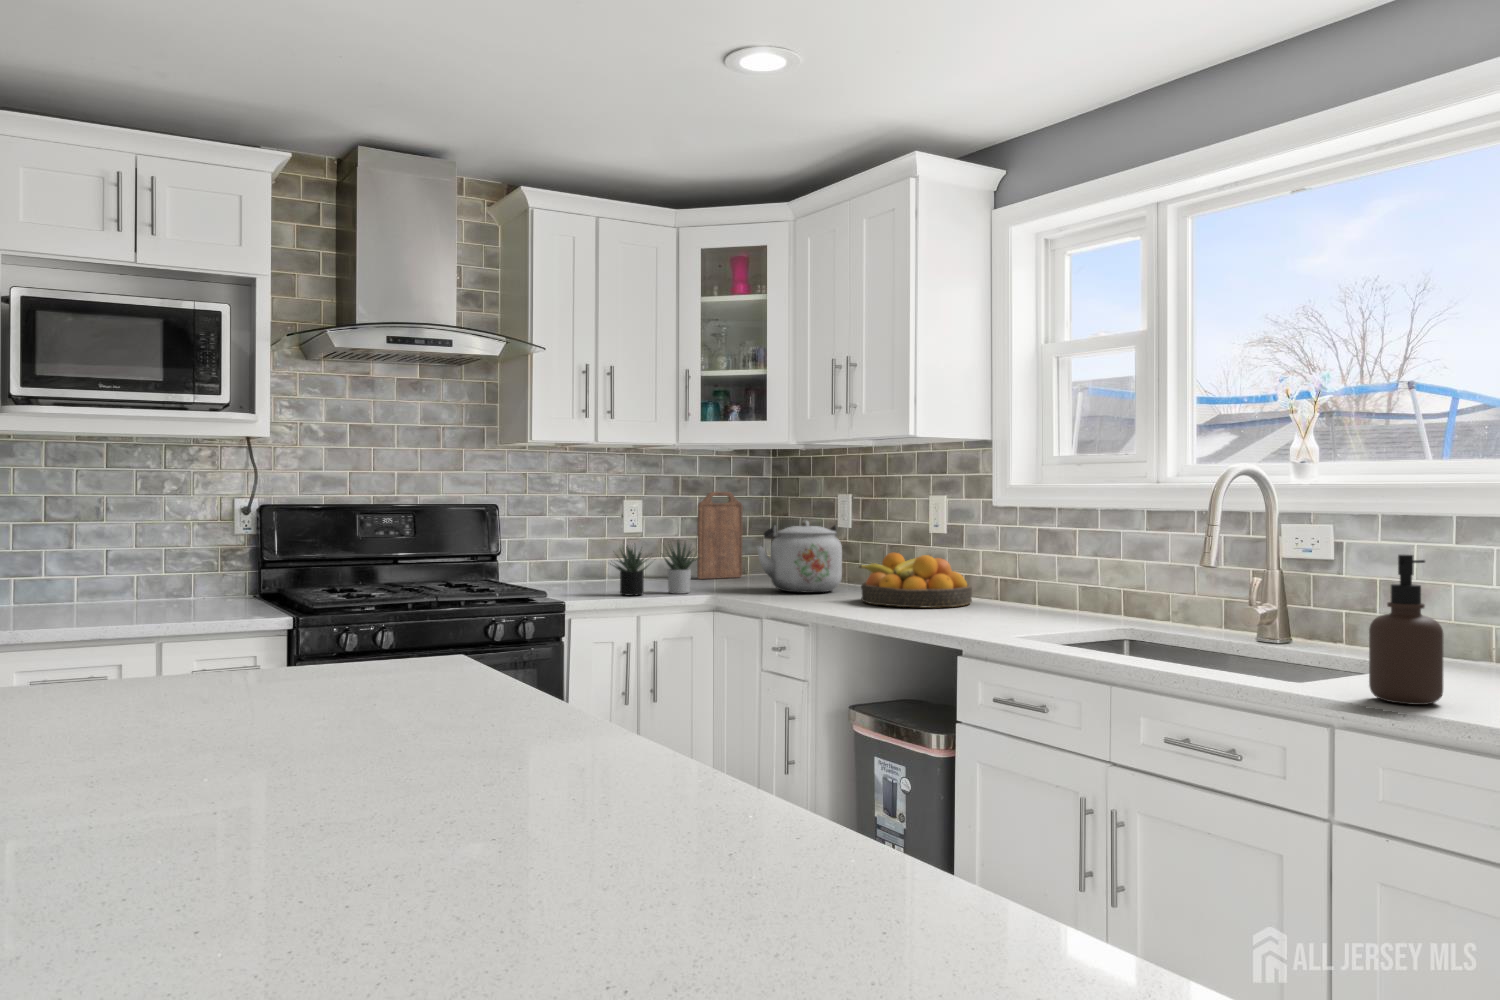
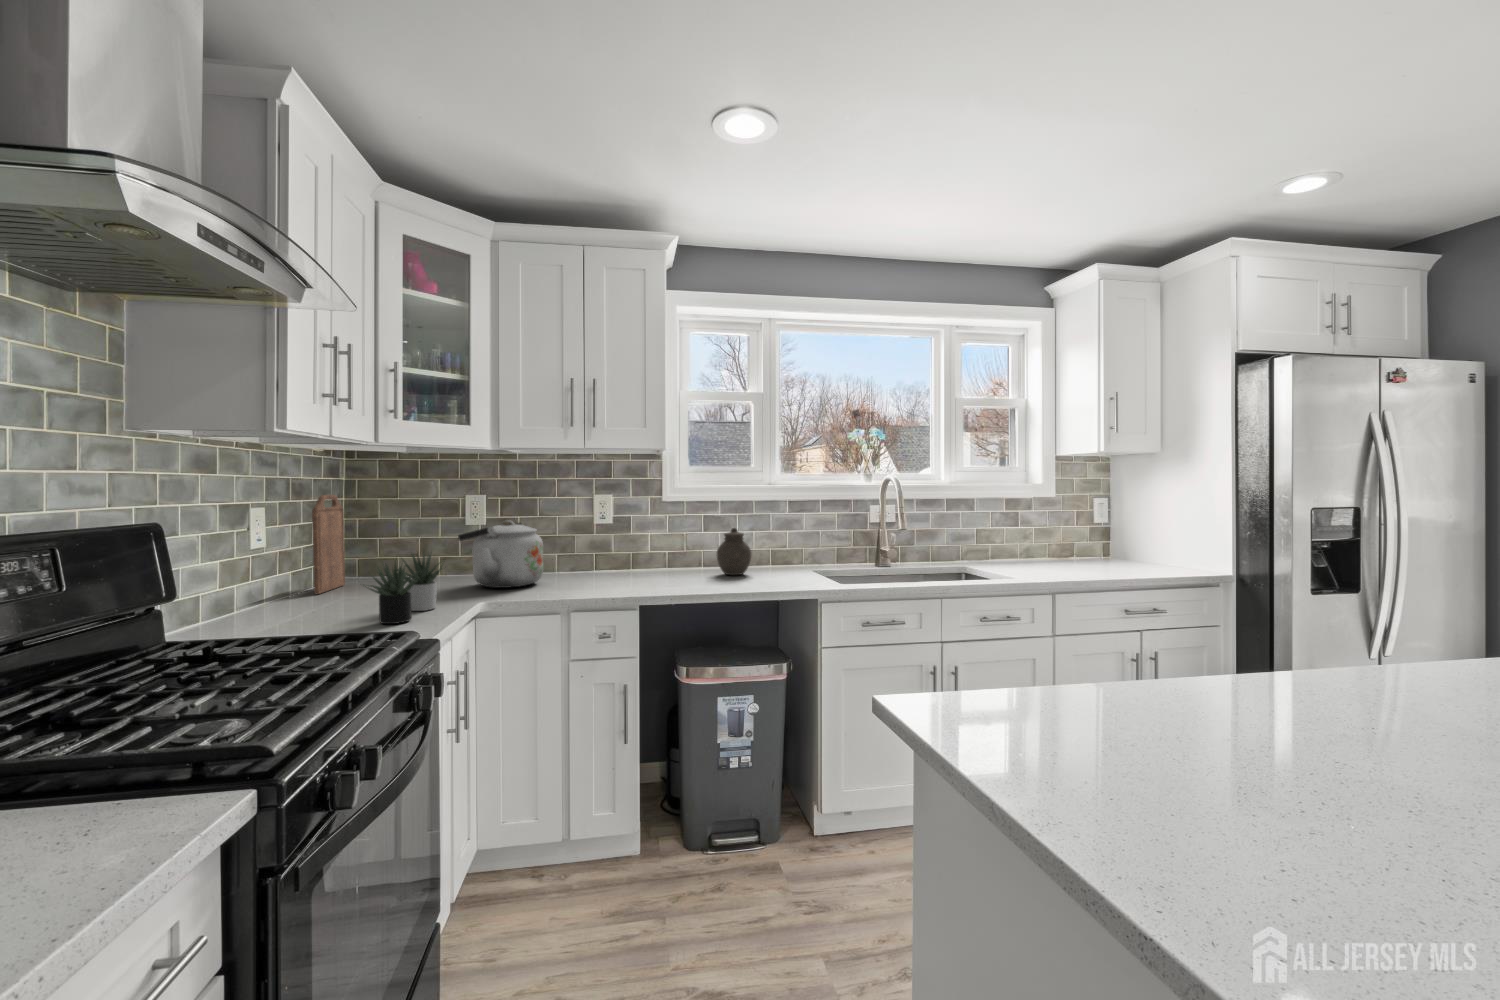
jar: none [986,546,1038,616] -> present [717,528,751,575]
fruit bowl: present [859,553,972,607] -> none [596,540,681,584]
soap dispenser: present [1369,555,1443,705] -> none [1040,517,1070,580]

